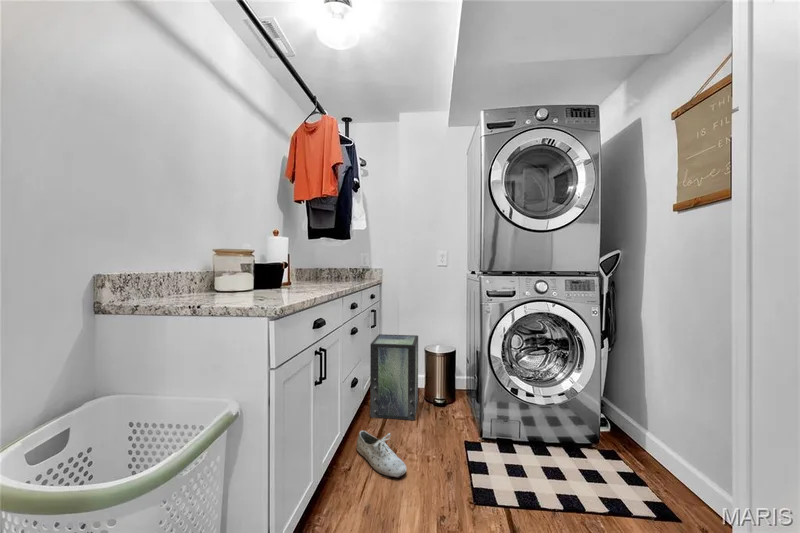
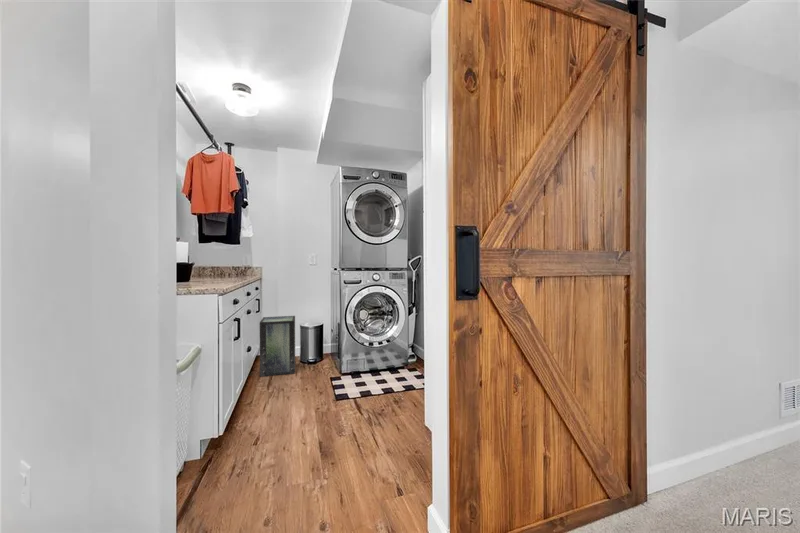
shoe: present [356,431,407,479] -> none [255,377,294,402]

